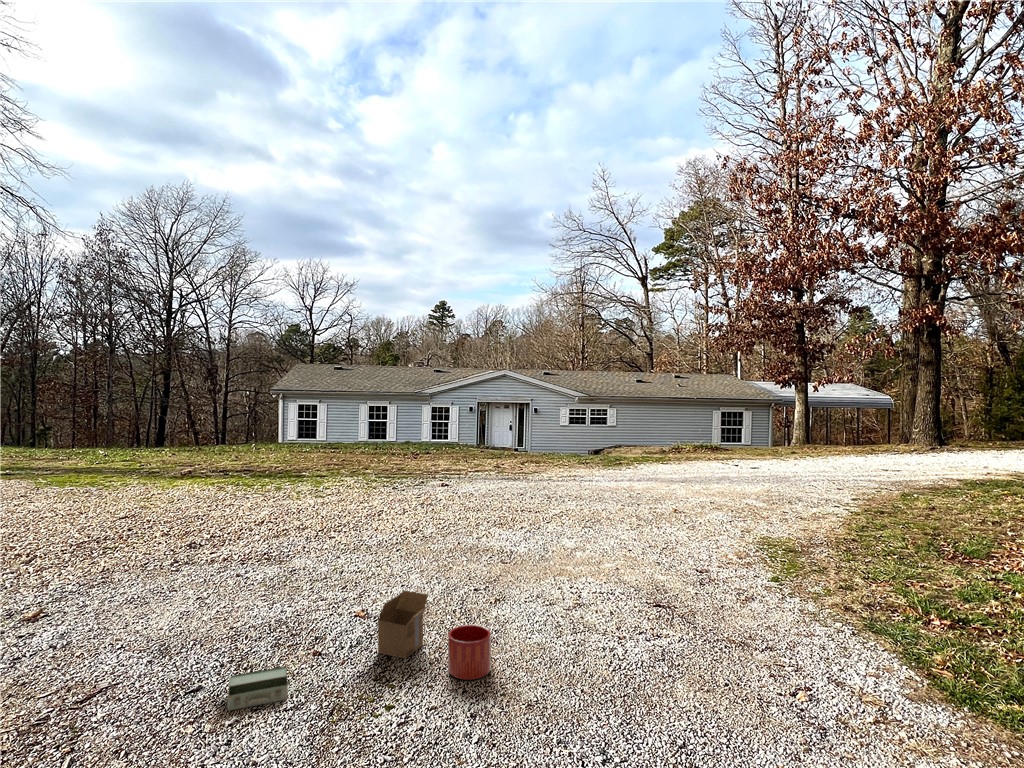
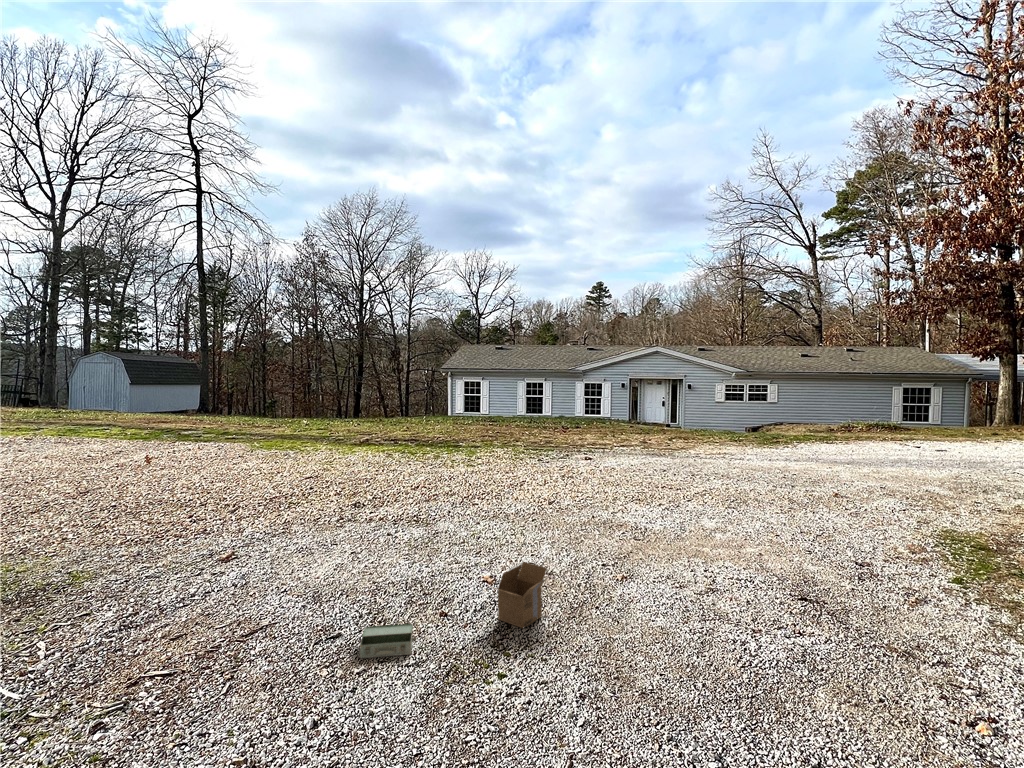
planter: present [448,624,491,680] -> none [562,602,606,658]

